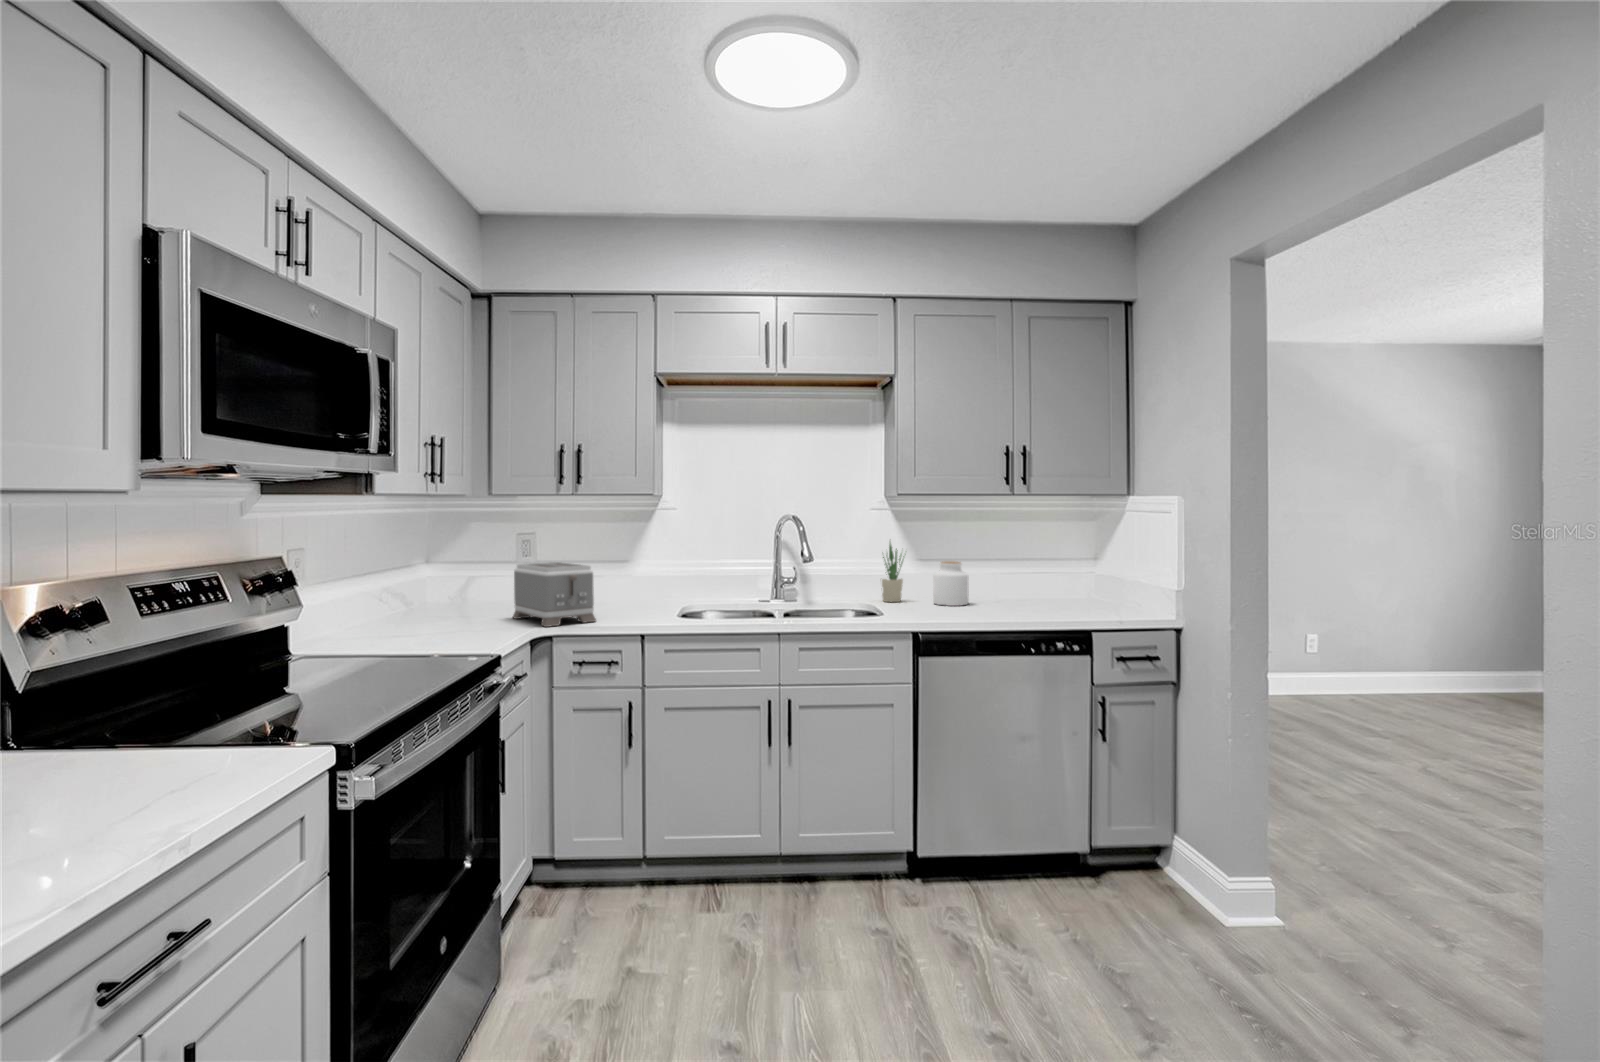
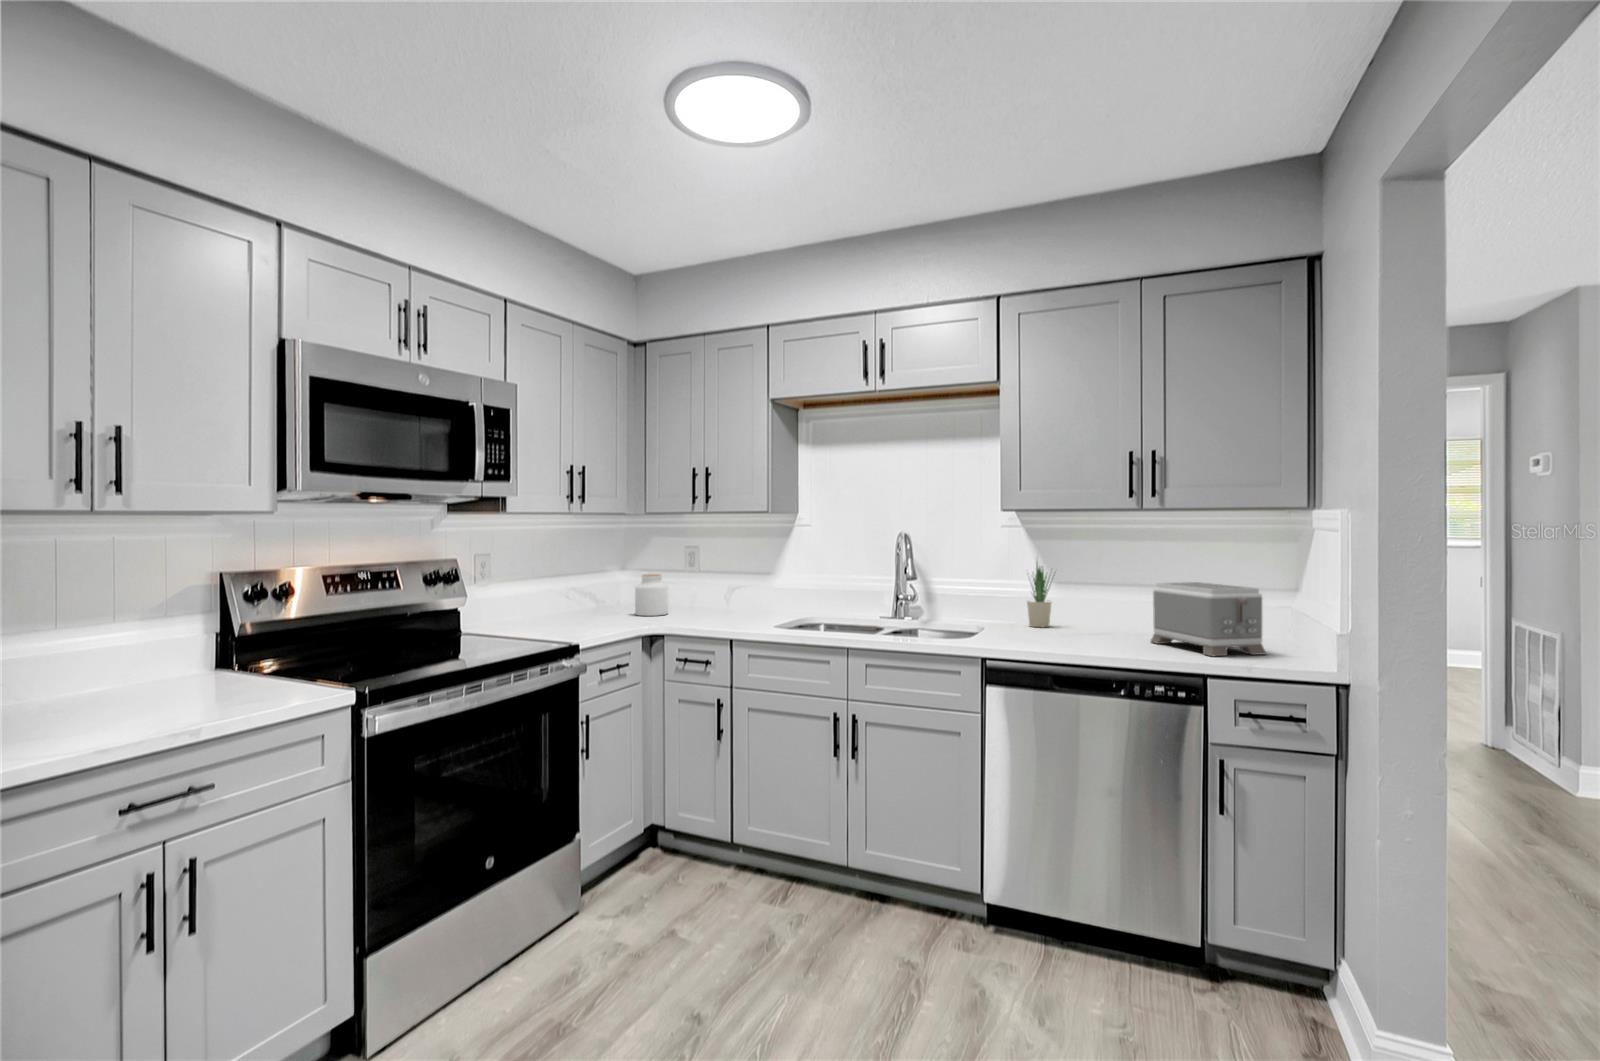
jar: present [933,561,969,606] -> present [635,574,668,616]
toaster: present [513,562,596,627] -> present [1151,582,1266,656]

